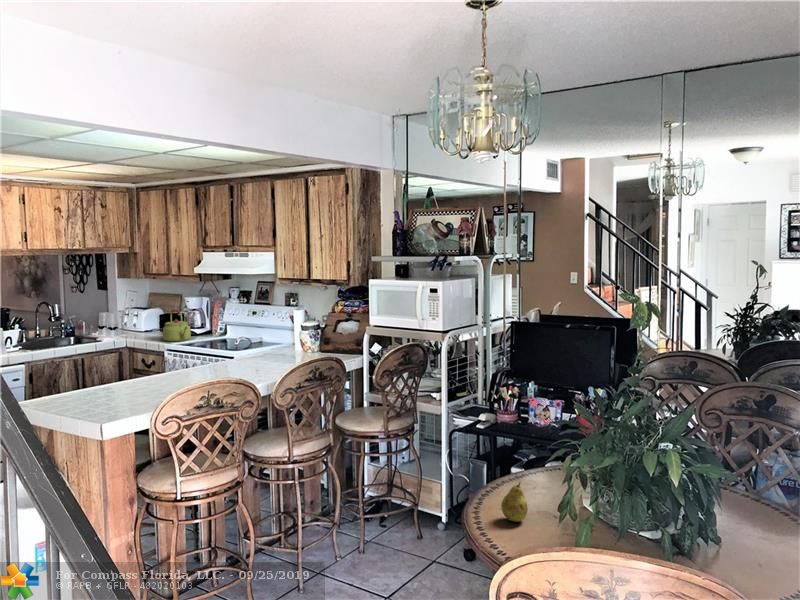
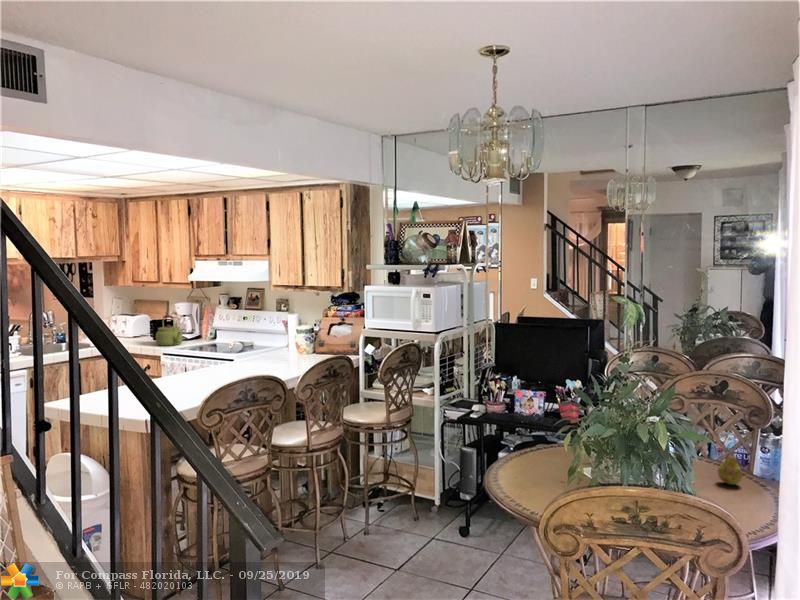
fruit: present [501,482,528,522] -> present [718,454,742,485]

